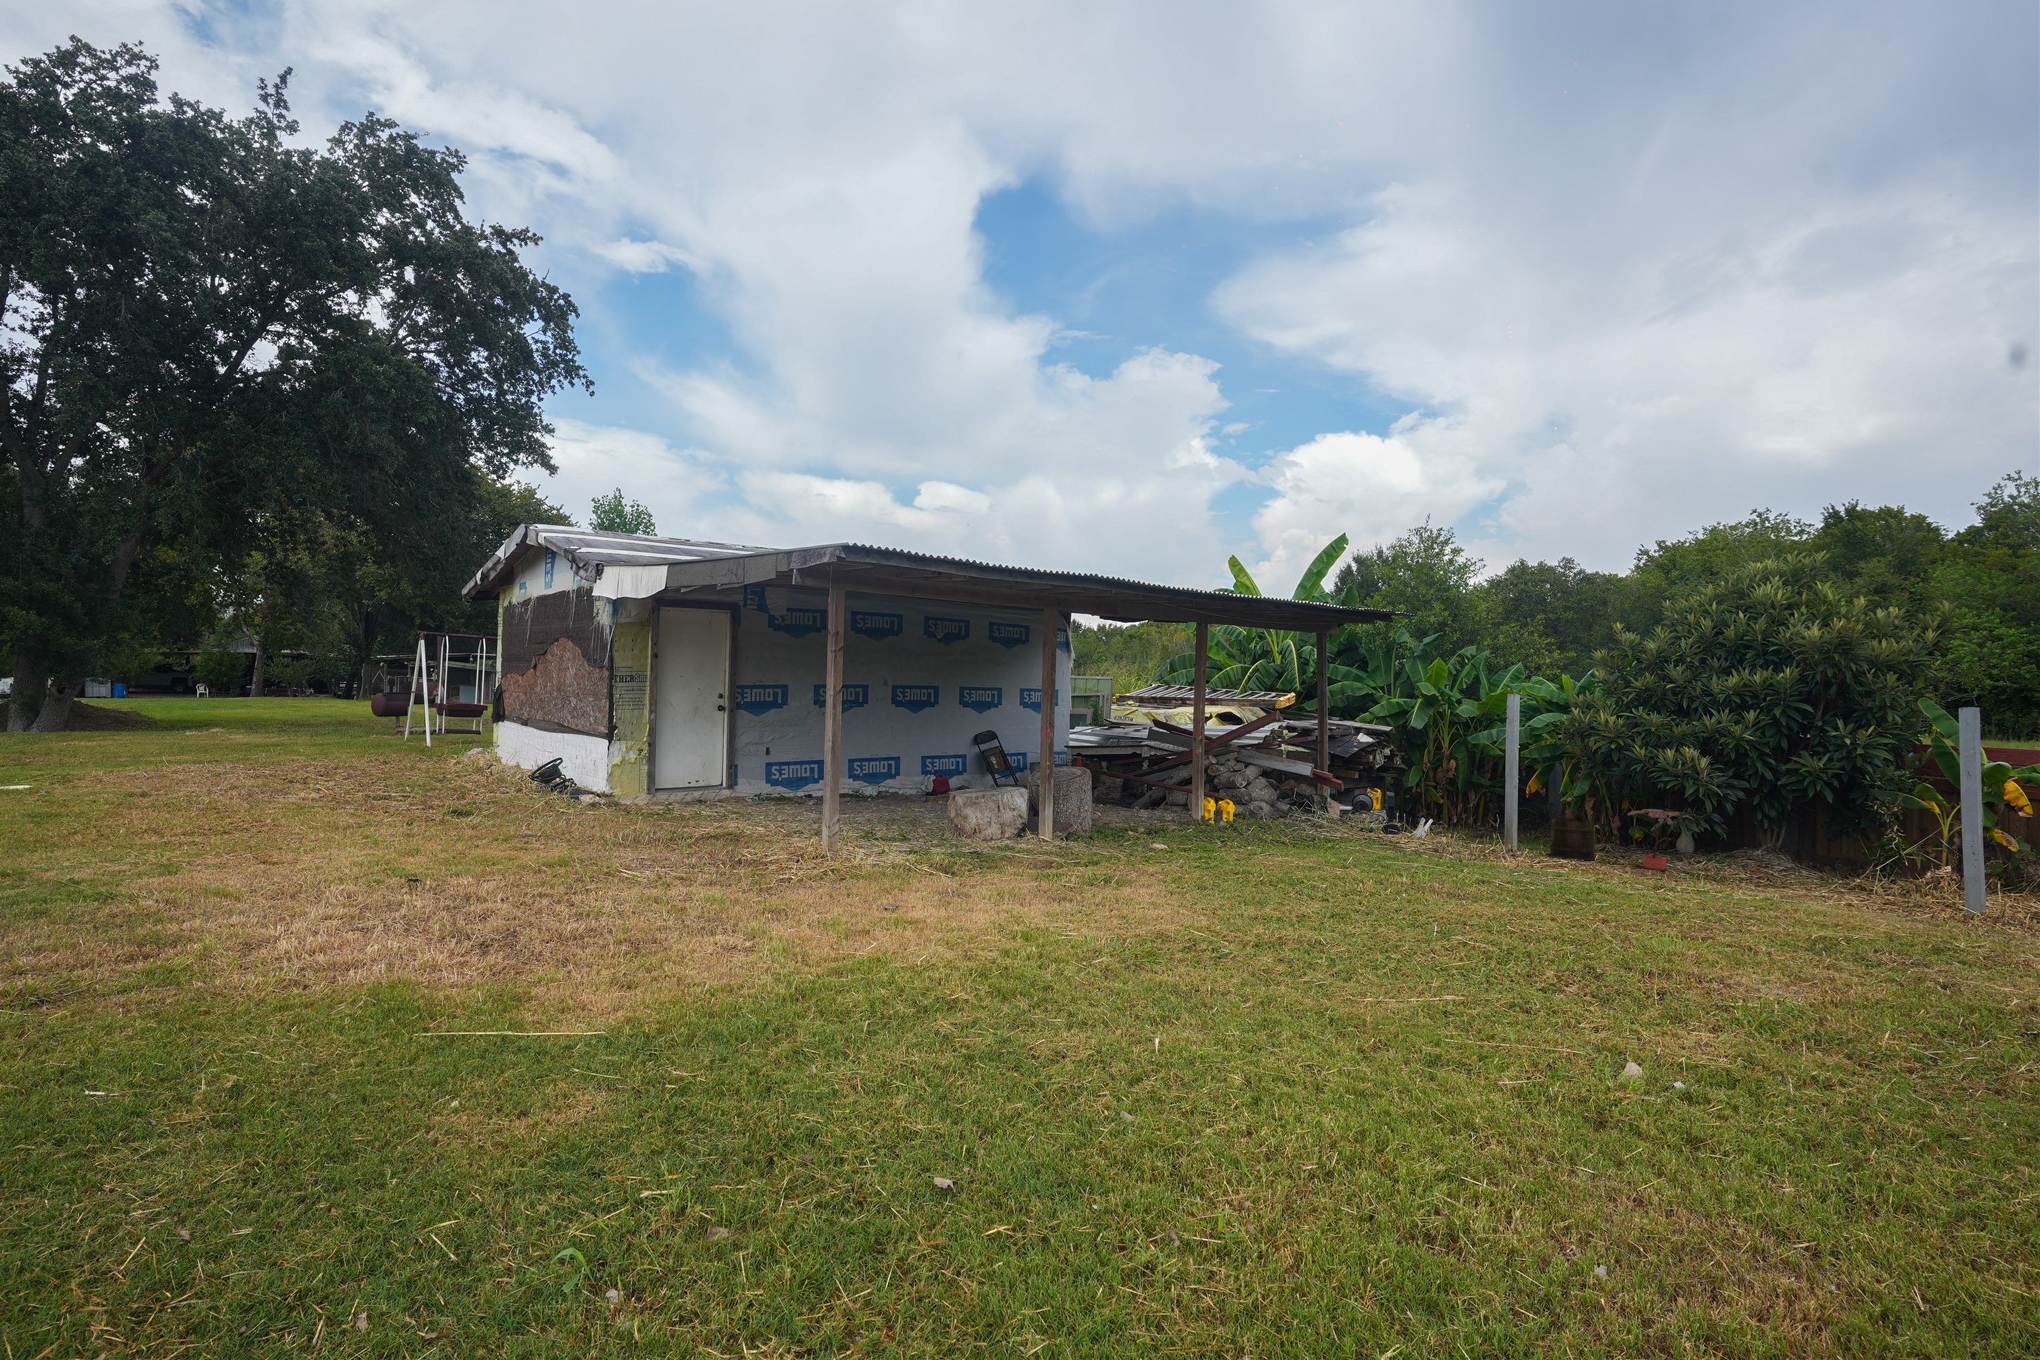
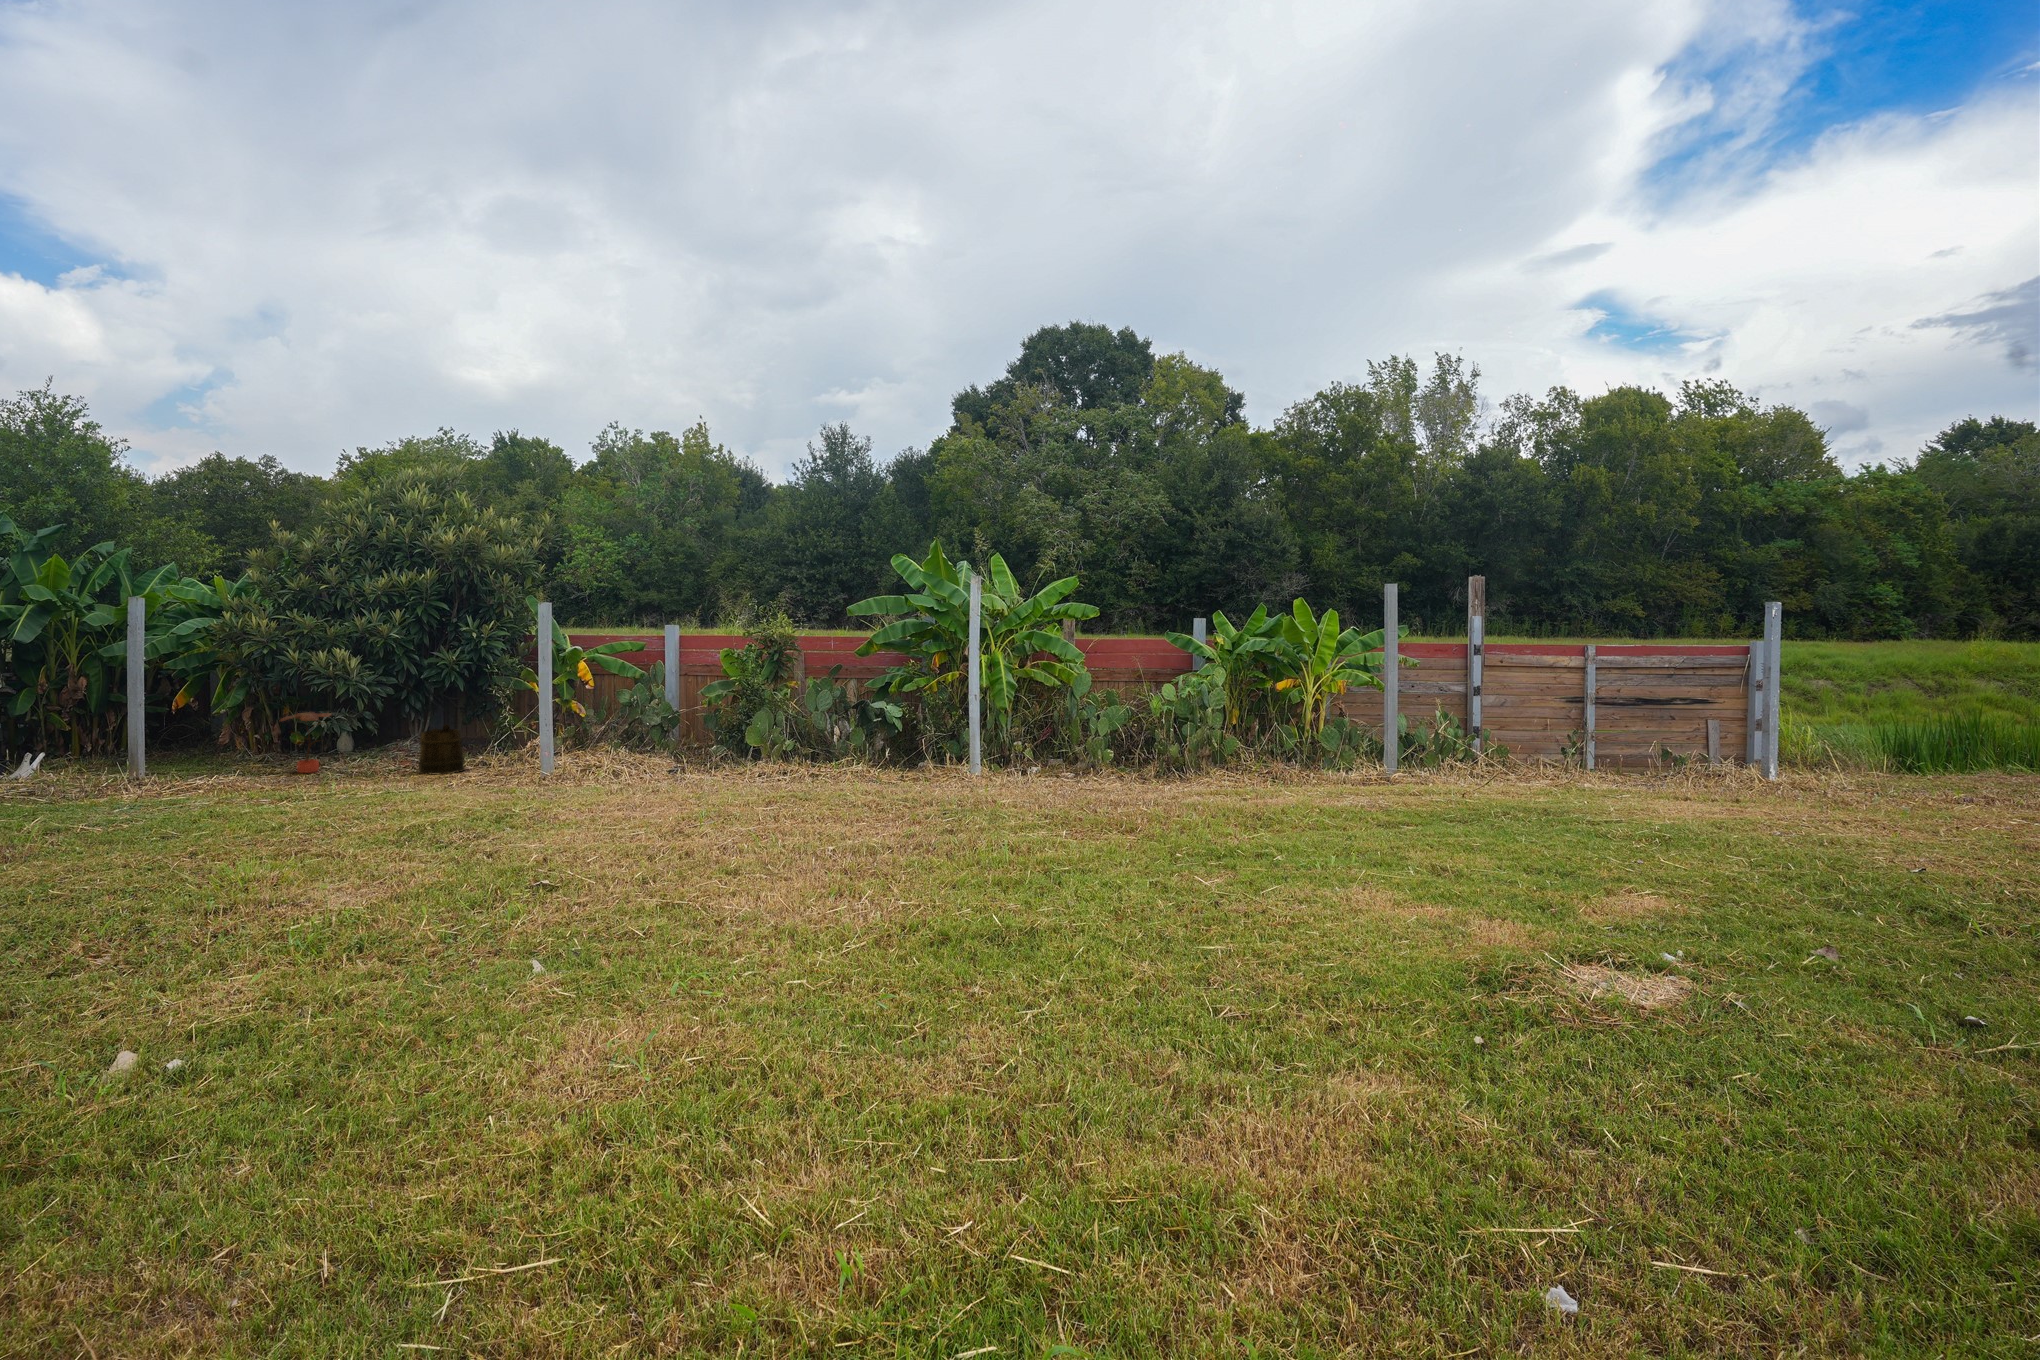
bucket: present [1550,814,1595,861] -> present [418,724,465,775]

